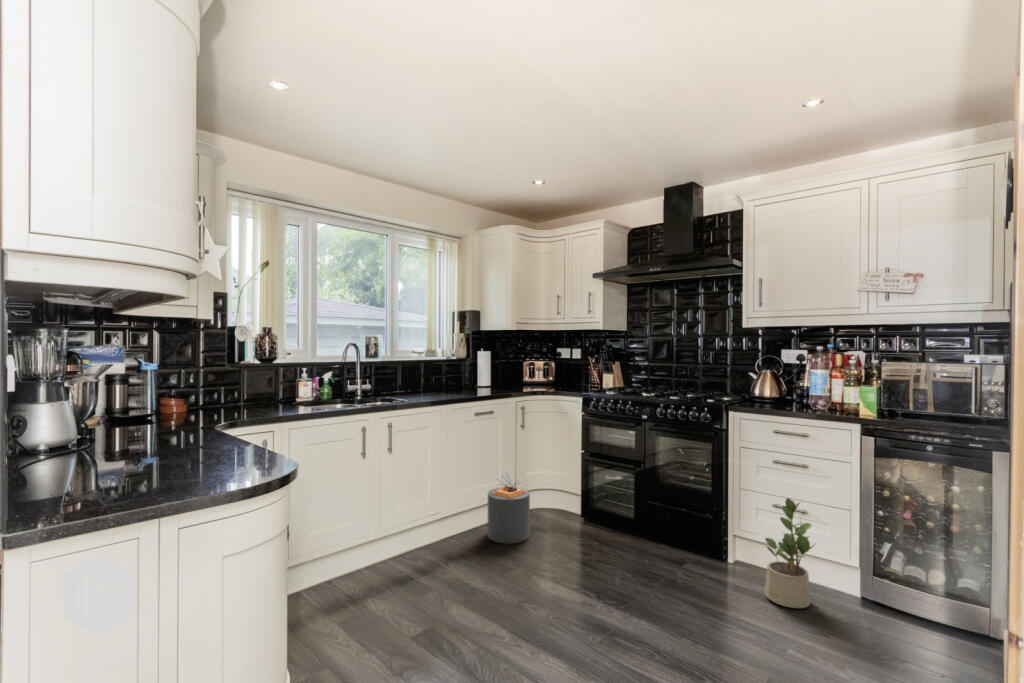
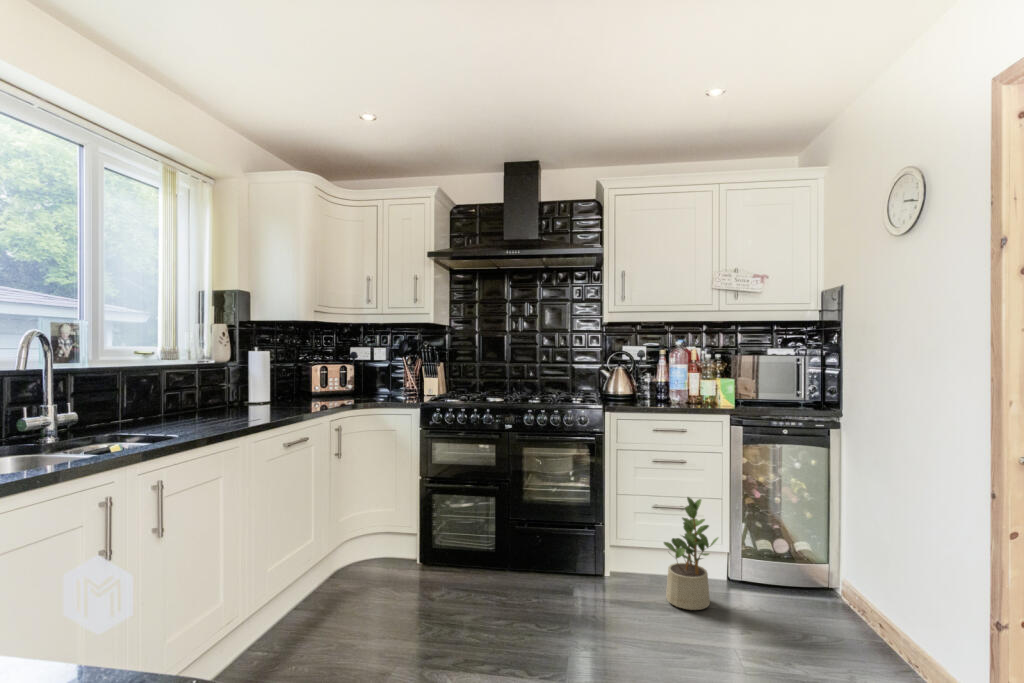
trash can: present [488,474,530,543] -> none [311,522,375,632]

